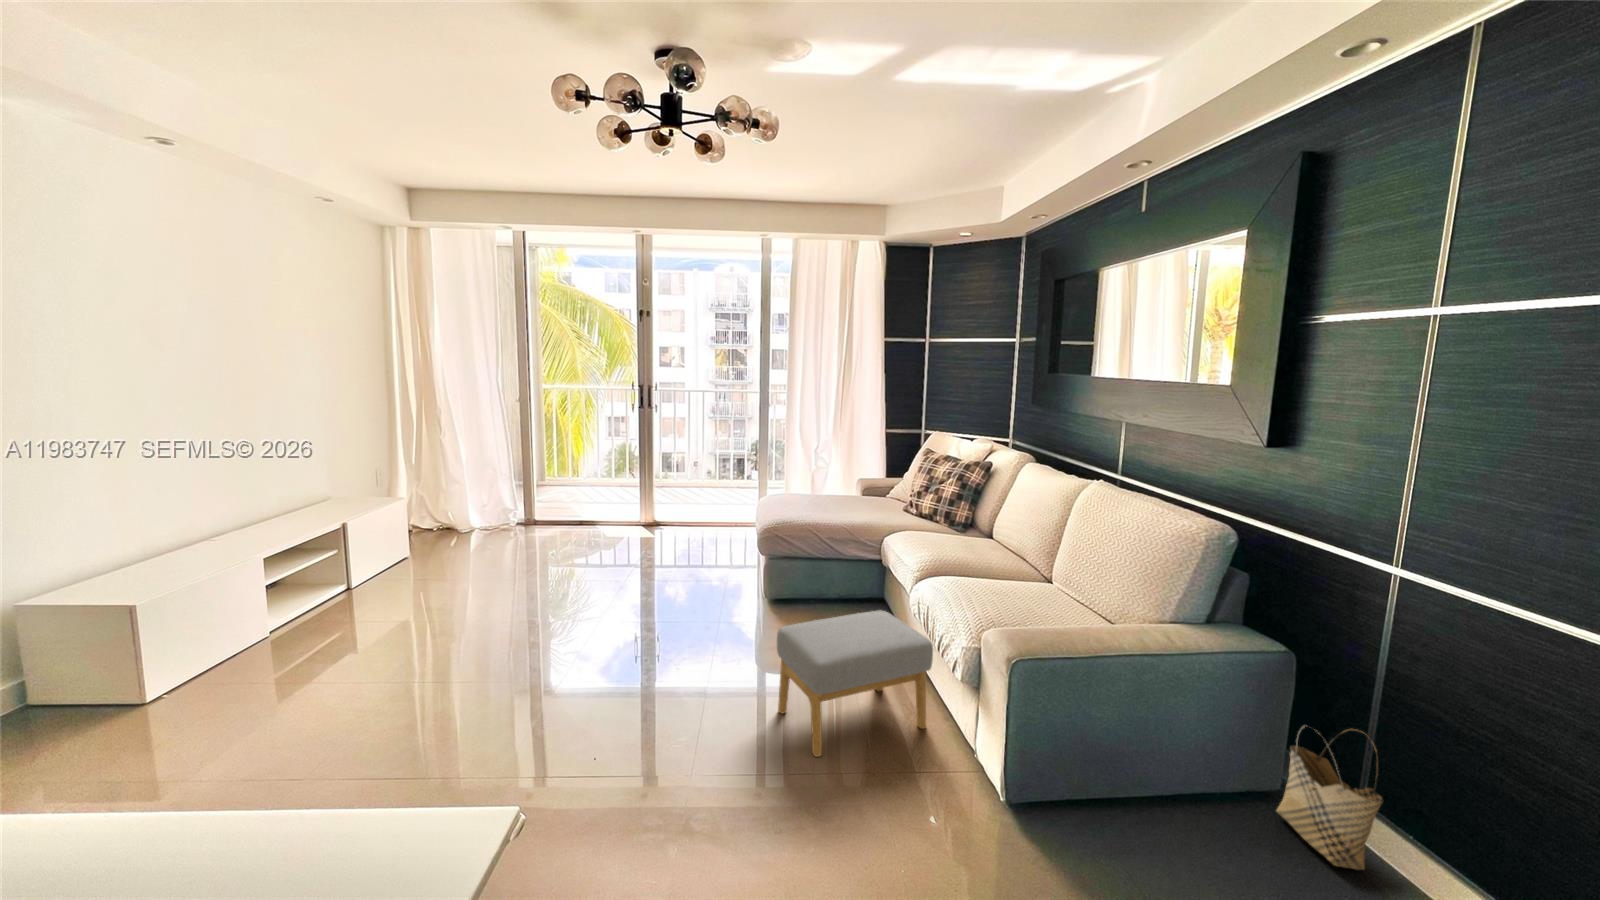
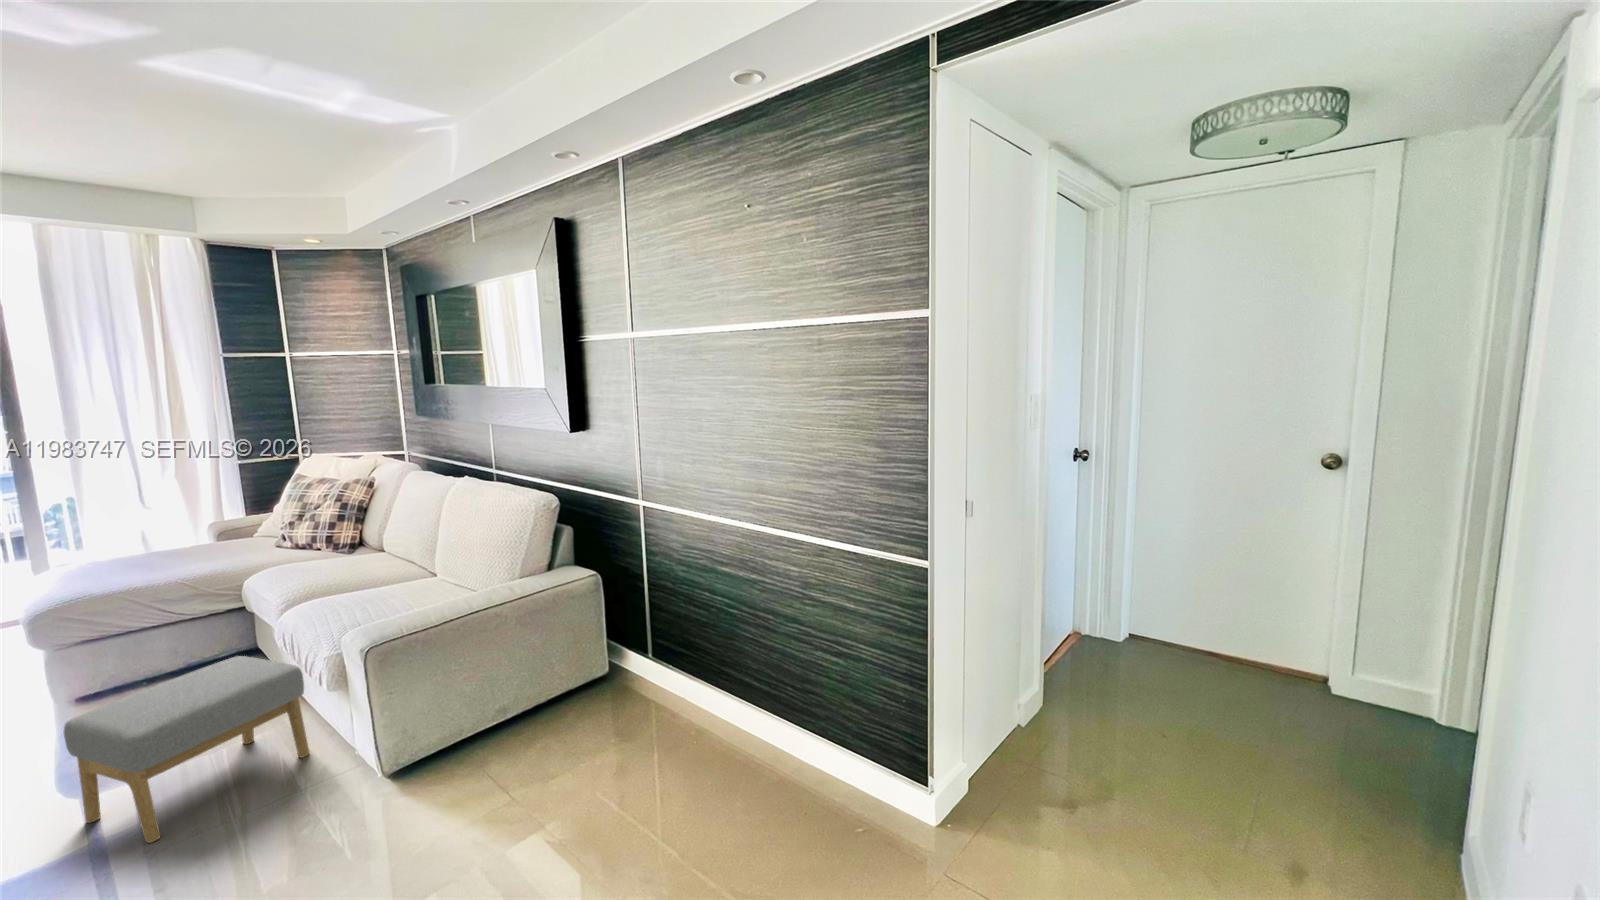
woven basket: present [1276,726,1383,870] -> none [614,612,661,706]

